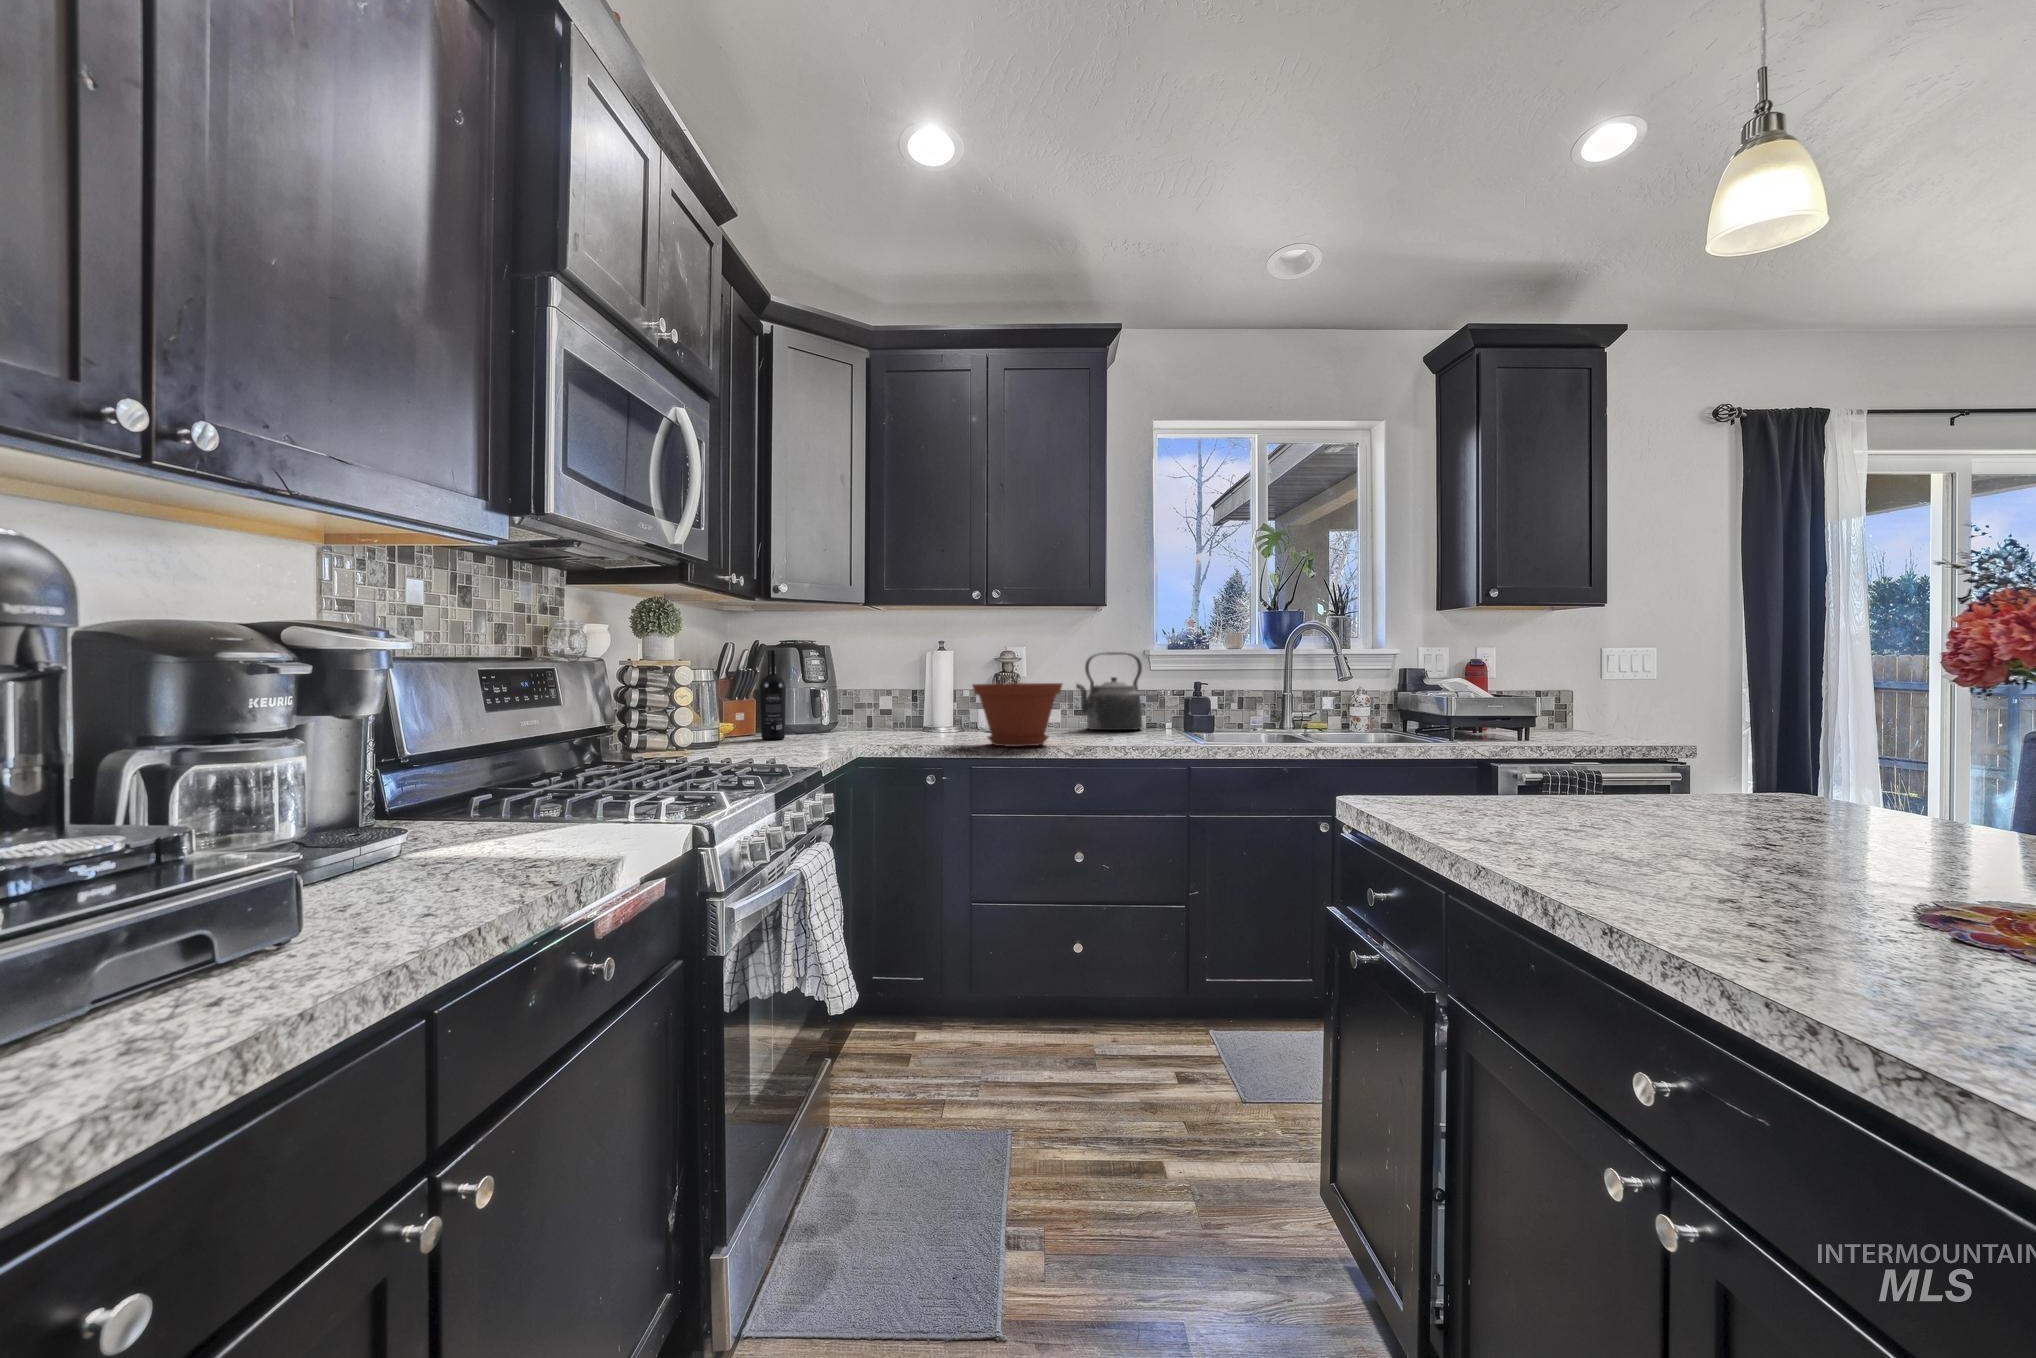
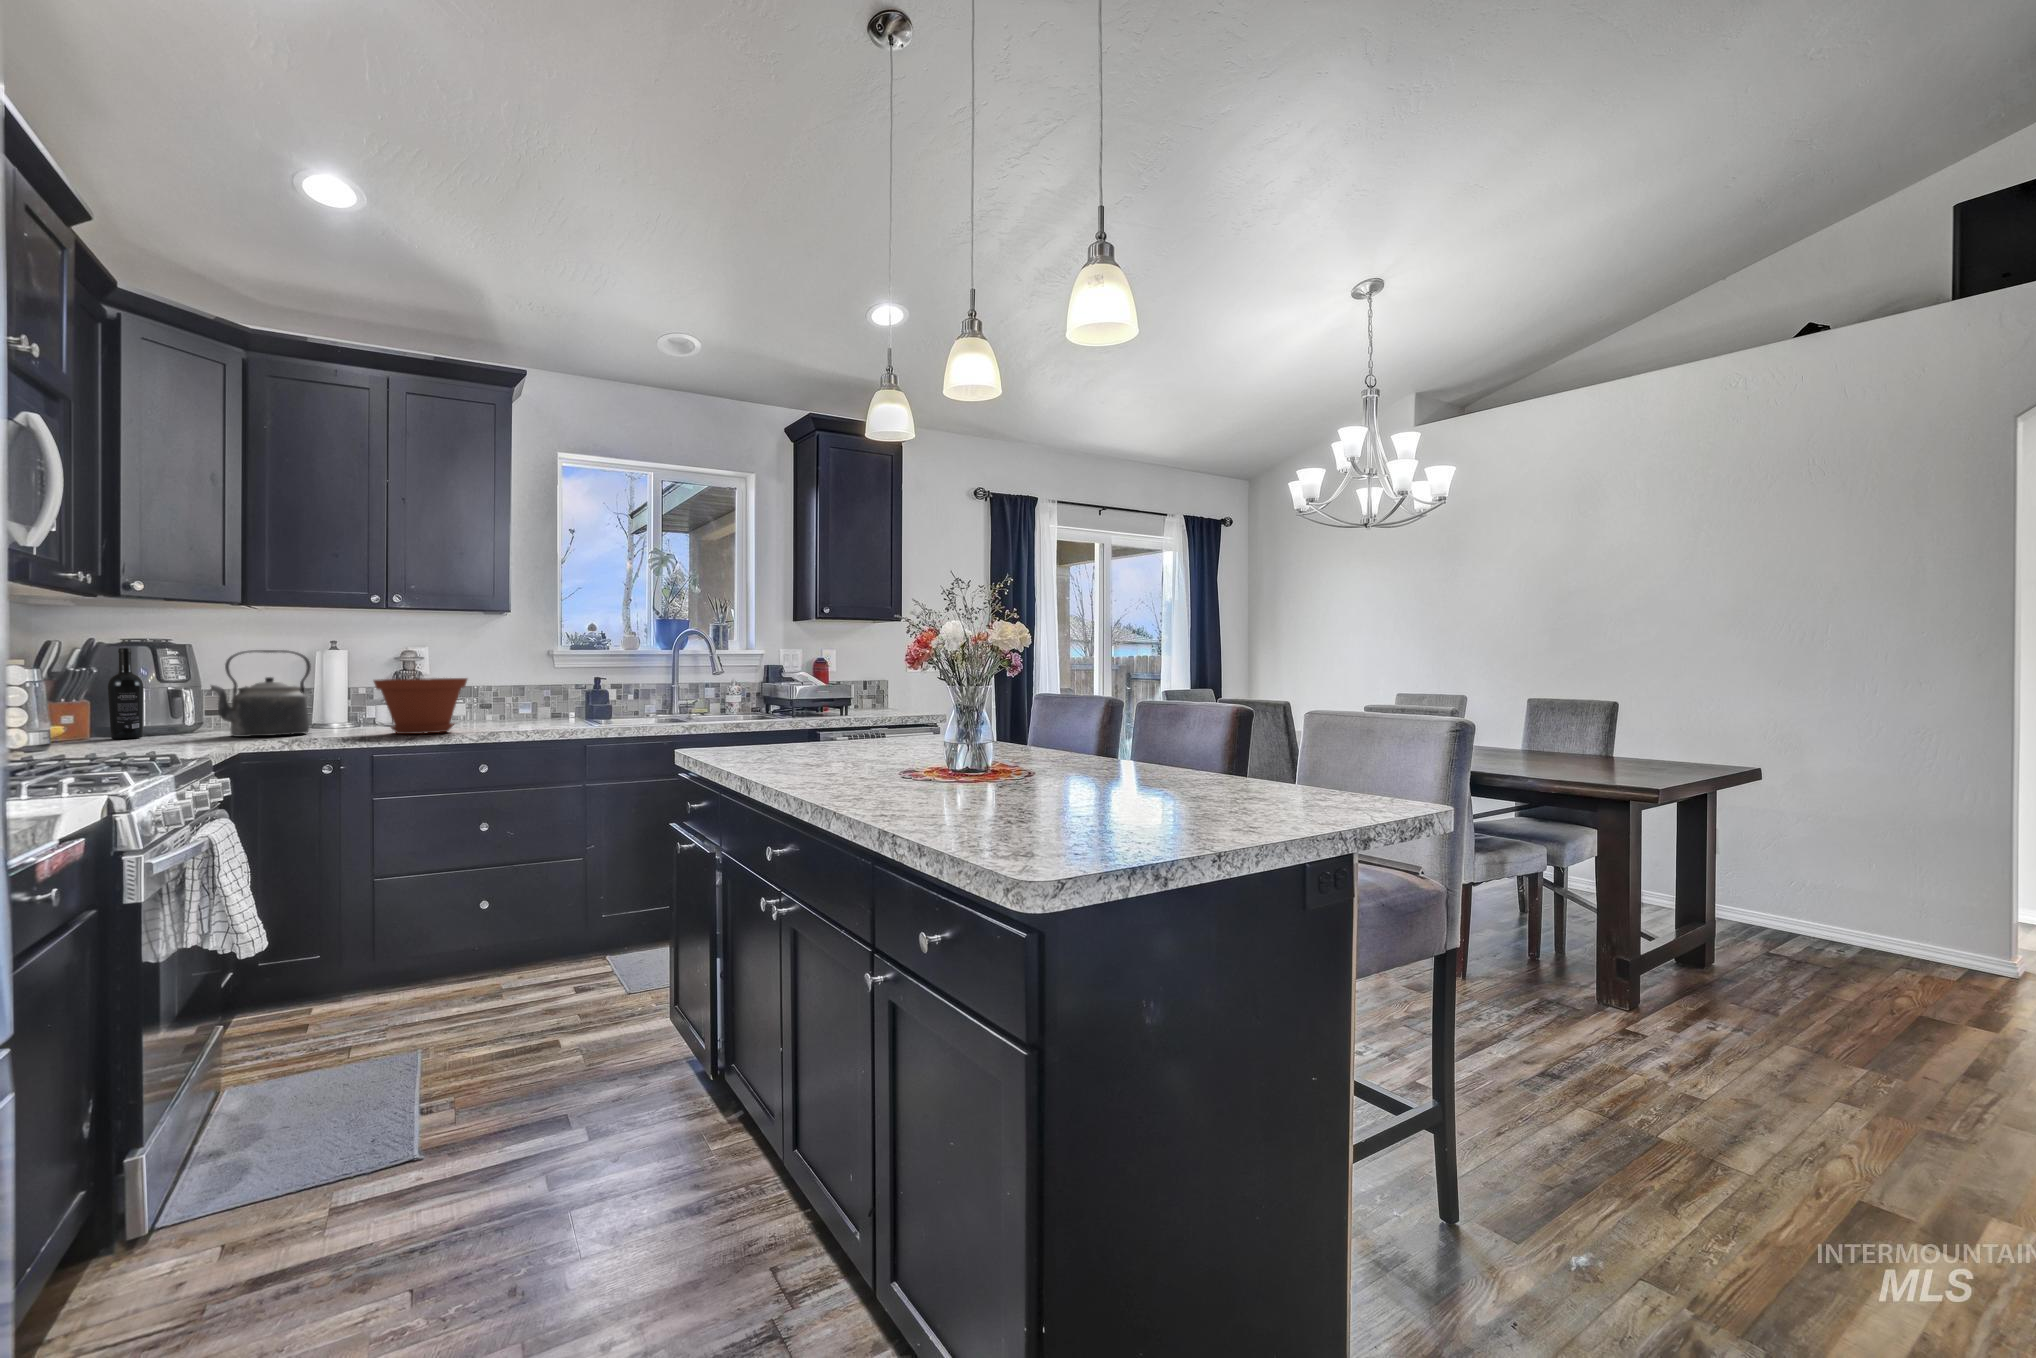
kettle: present [1076,652,1142,730] -> present [211,650,311,737]

